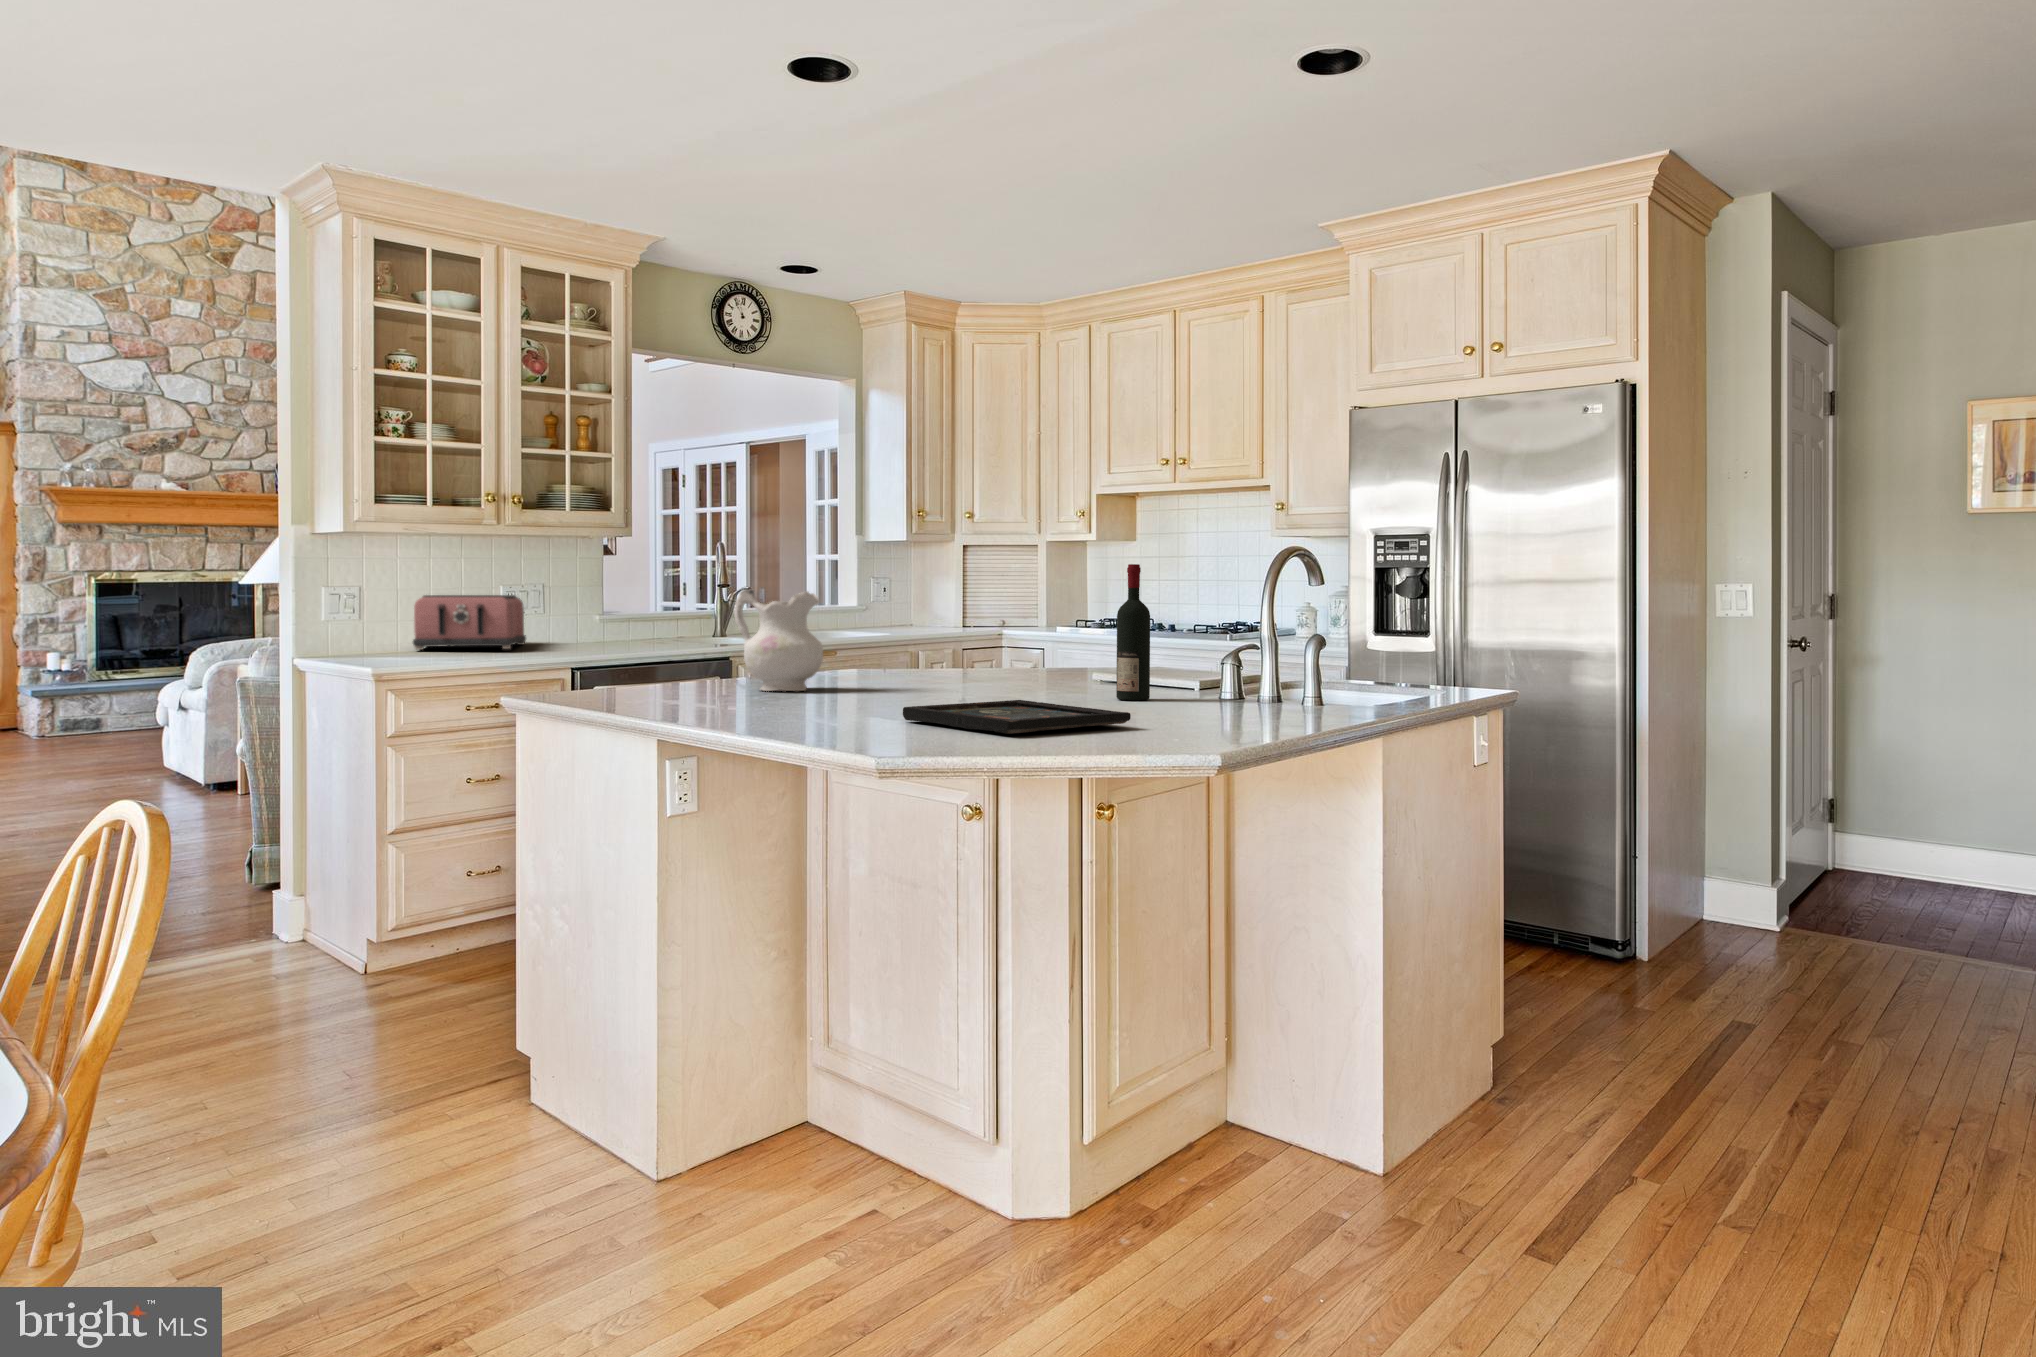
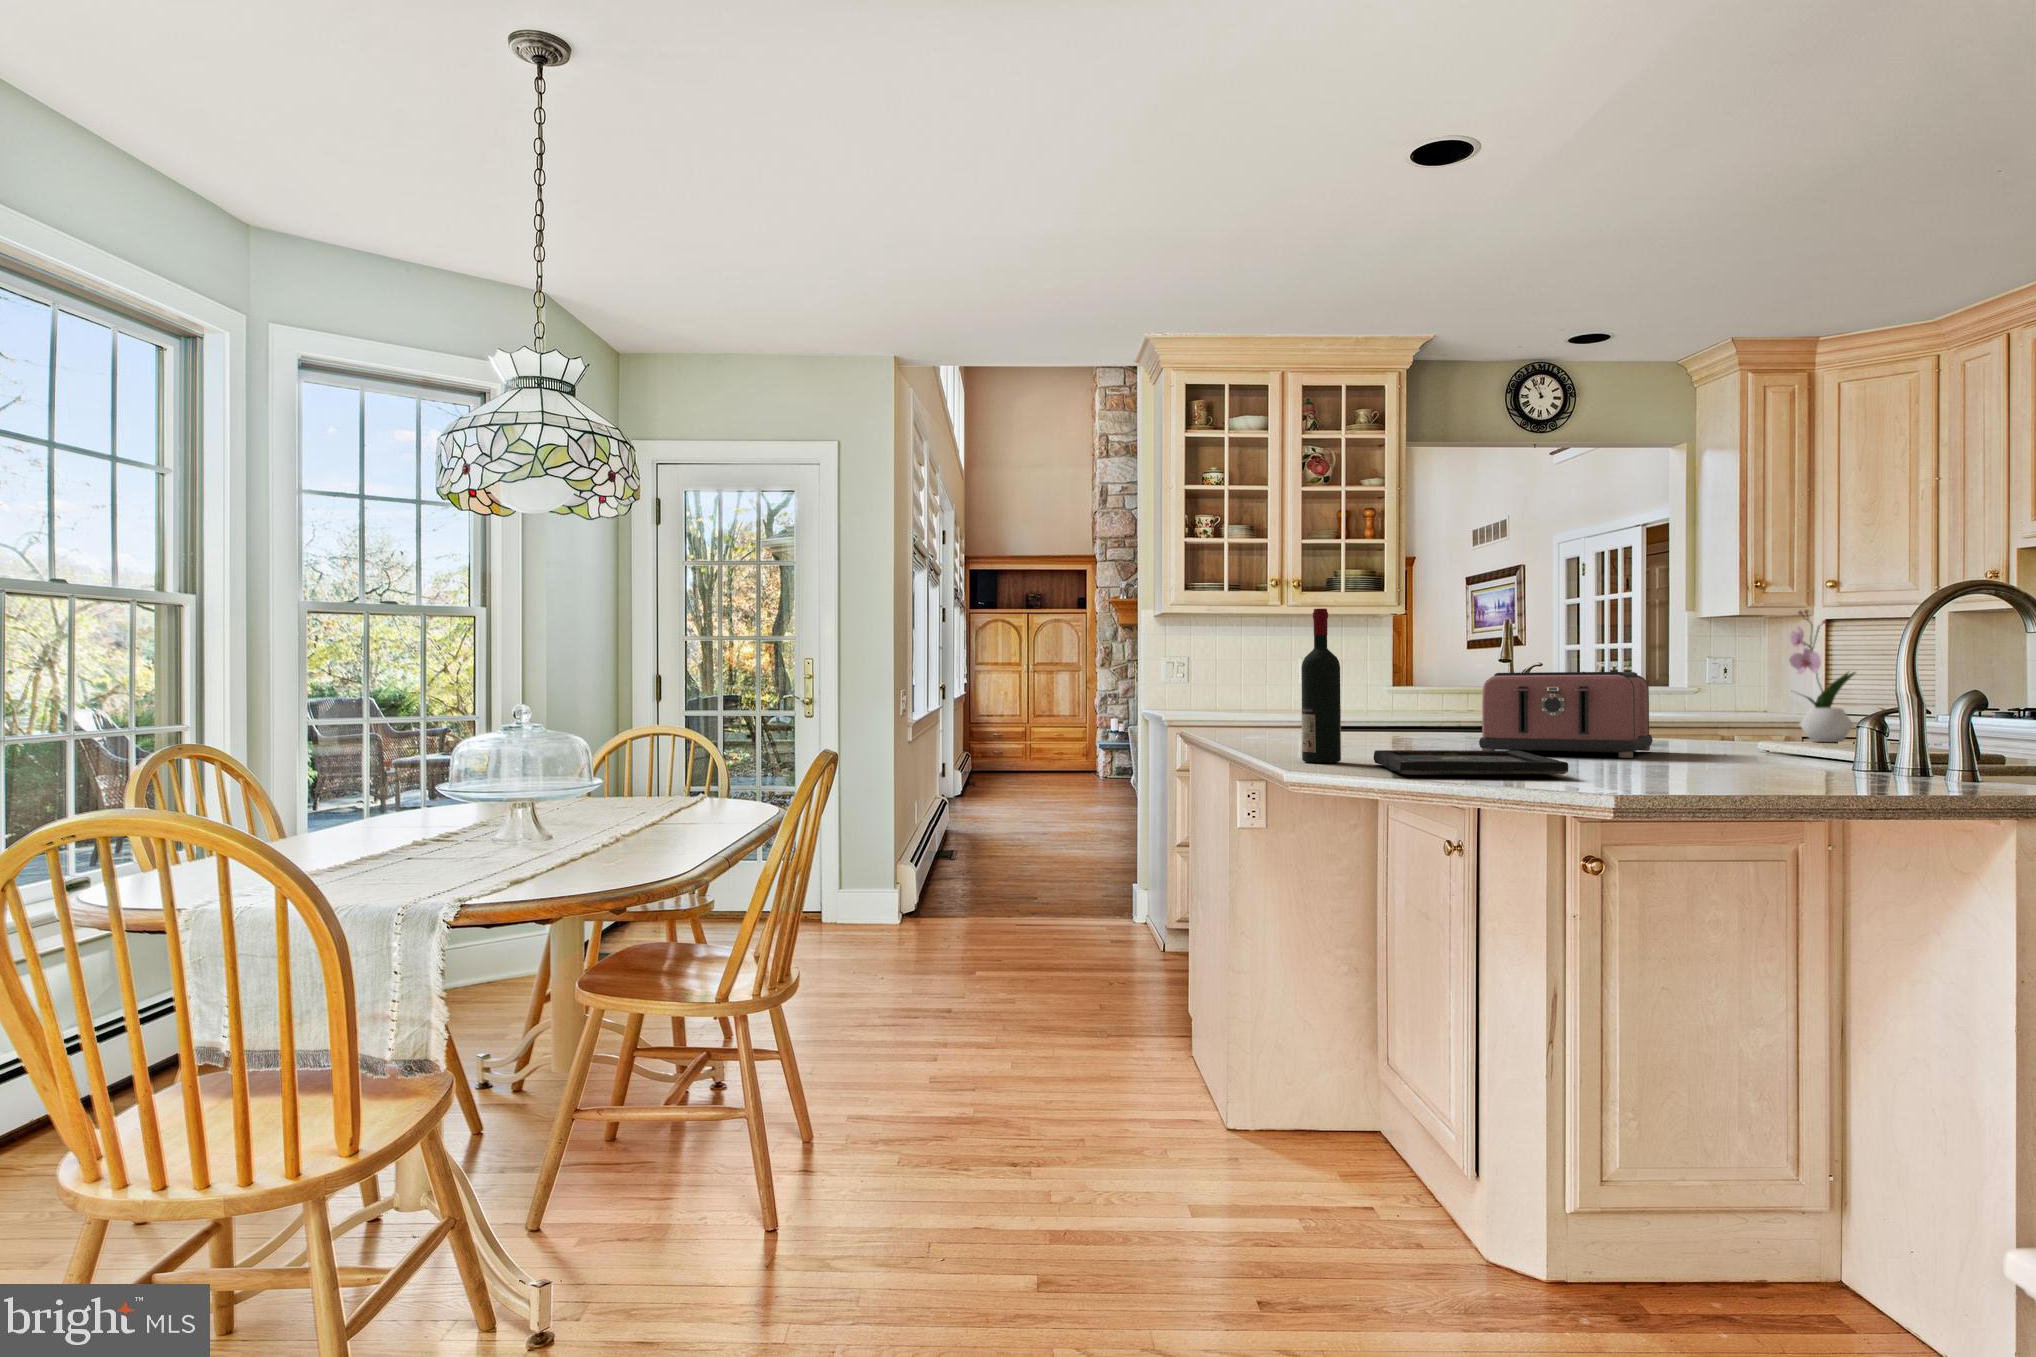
flower arrangement: none [1047,557,1098,671] -> present [1789,610,1855,742]
wine bottle: present [1116,564,1150,700] -> present [1301,608,1341,763]
ceramic pitcher: present [734,589,823,691] -> none [1365,648,1445,744]
toaster: present [413,595,526,650] -> present [1479,672,1653,758]

